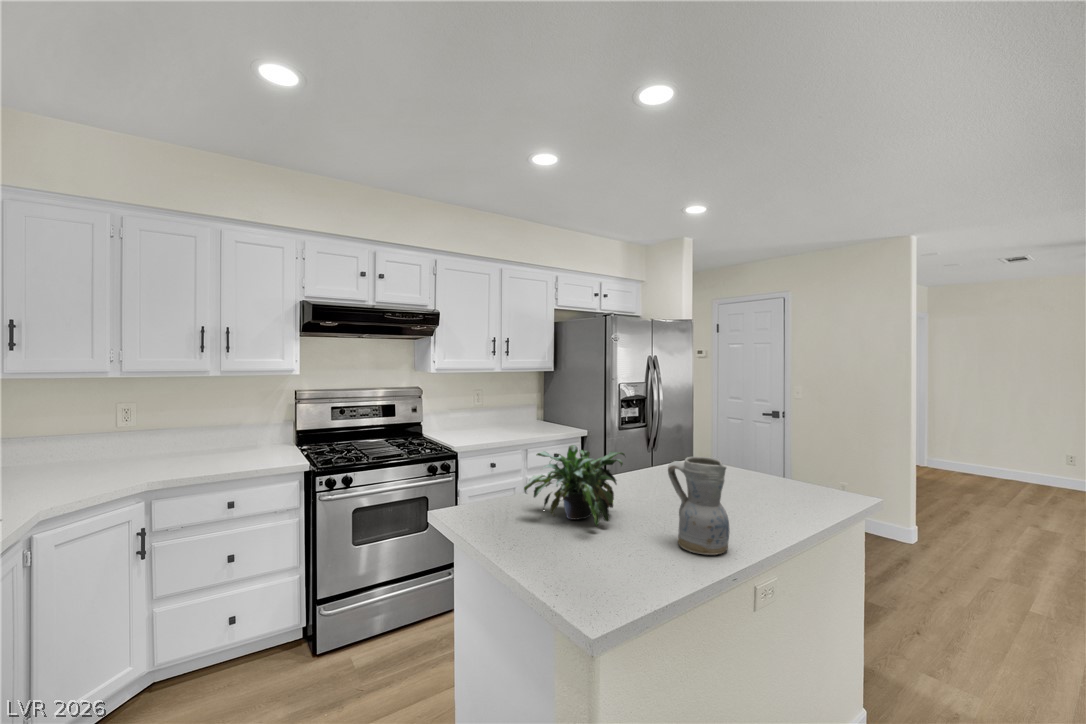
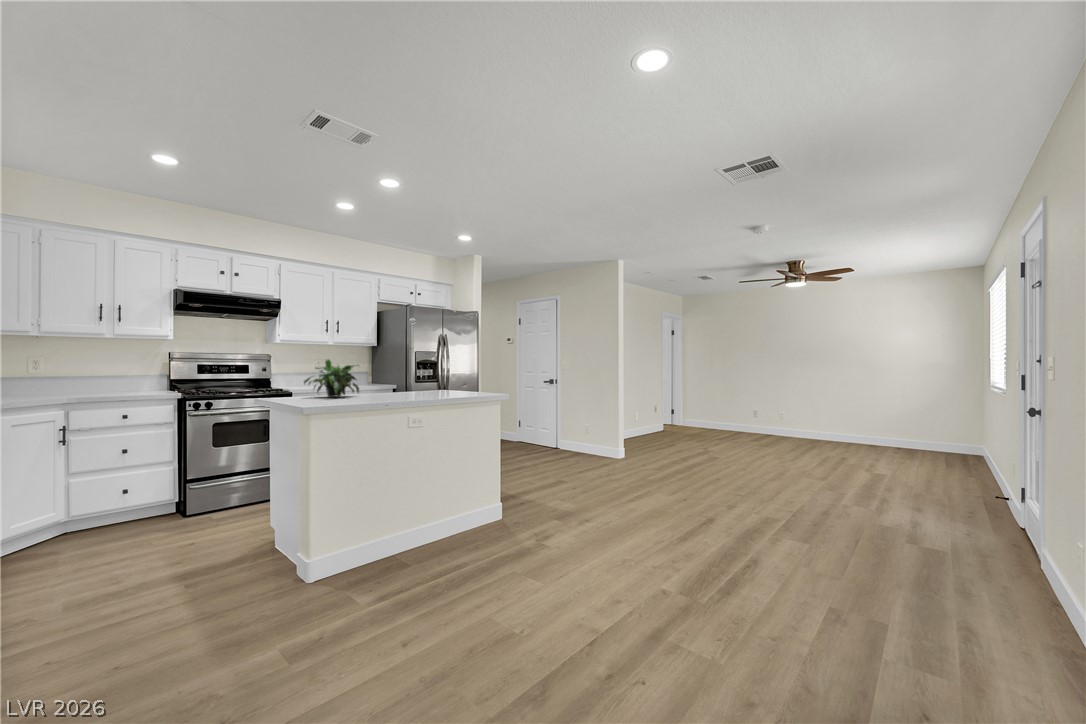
ceramic pitcher: present [668,457,730,555] -> none [367,360,393,399]

